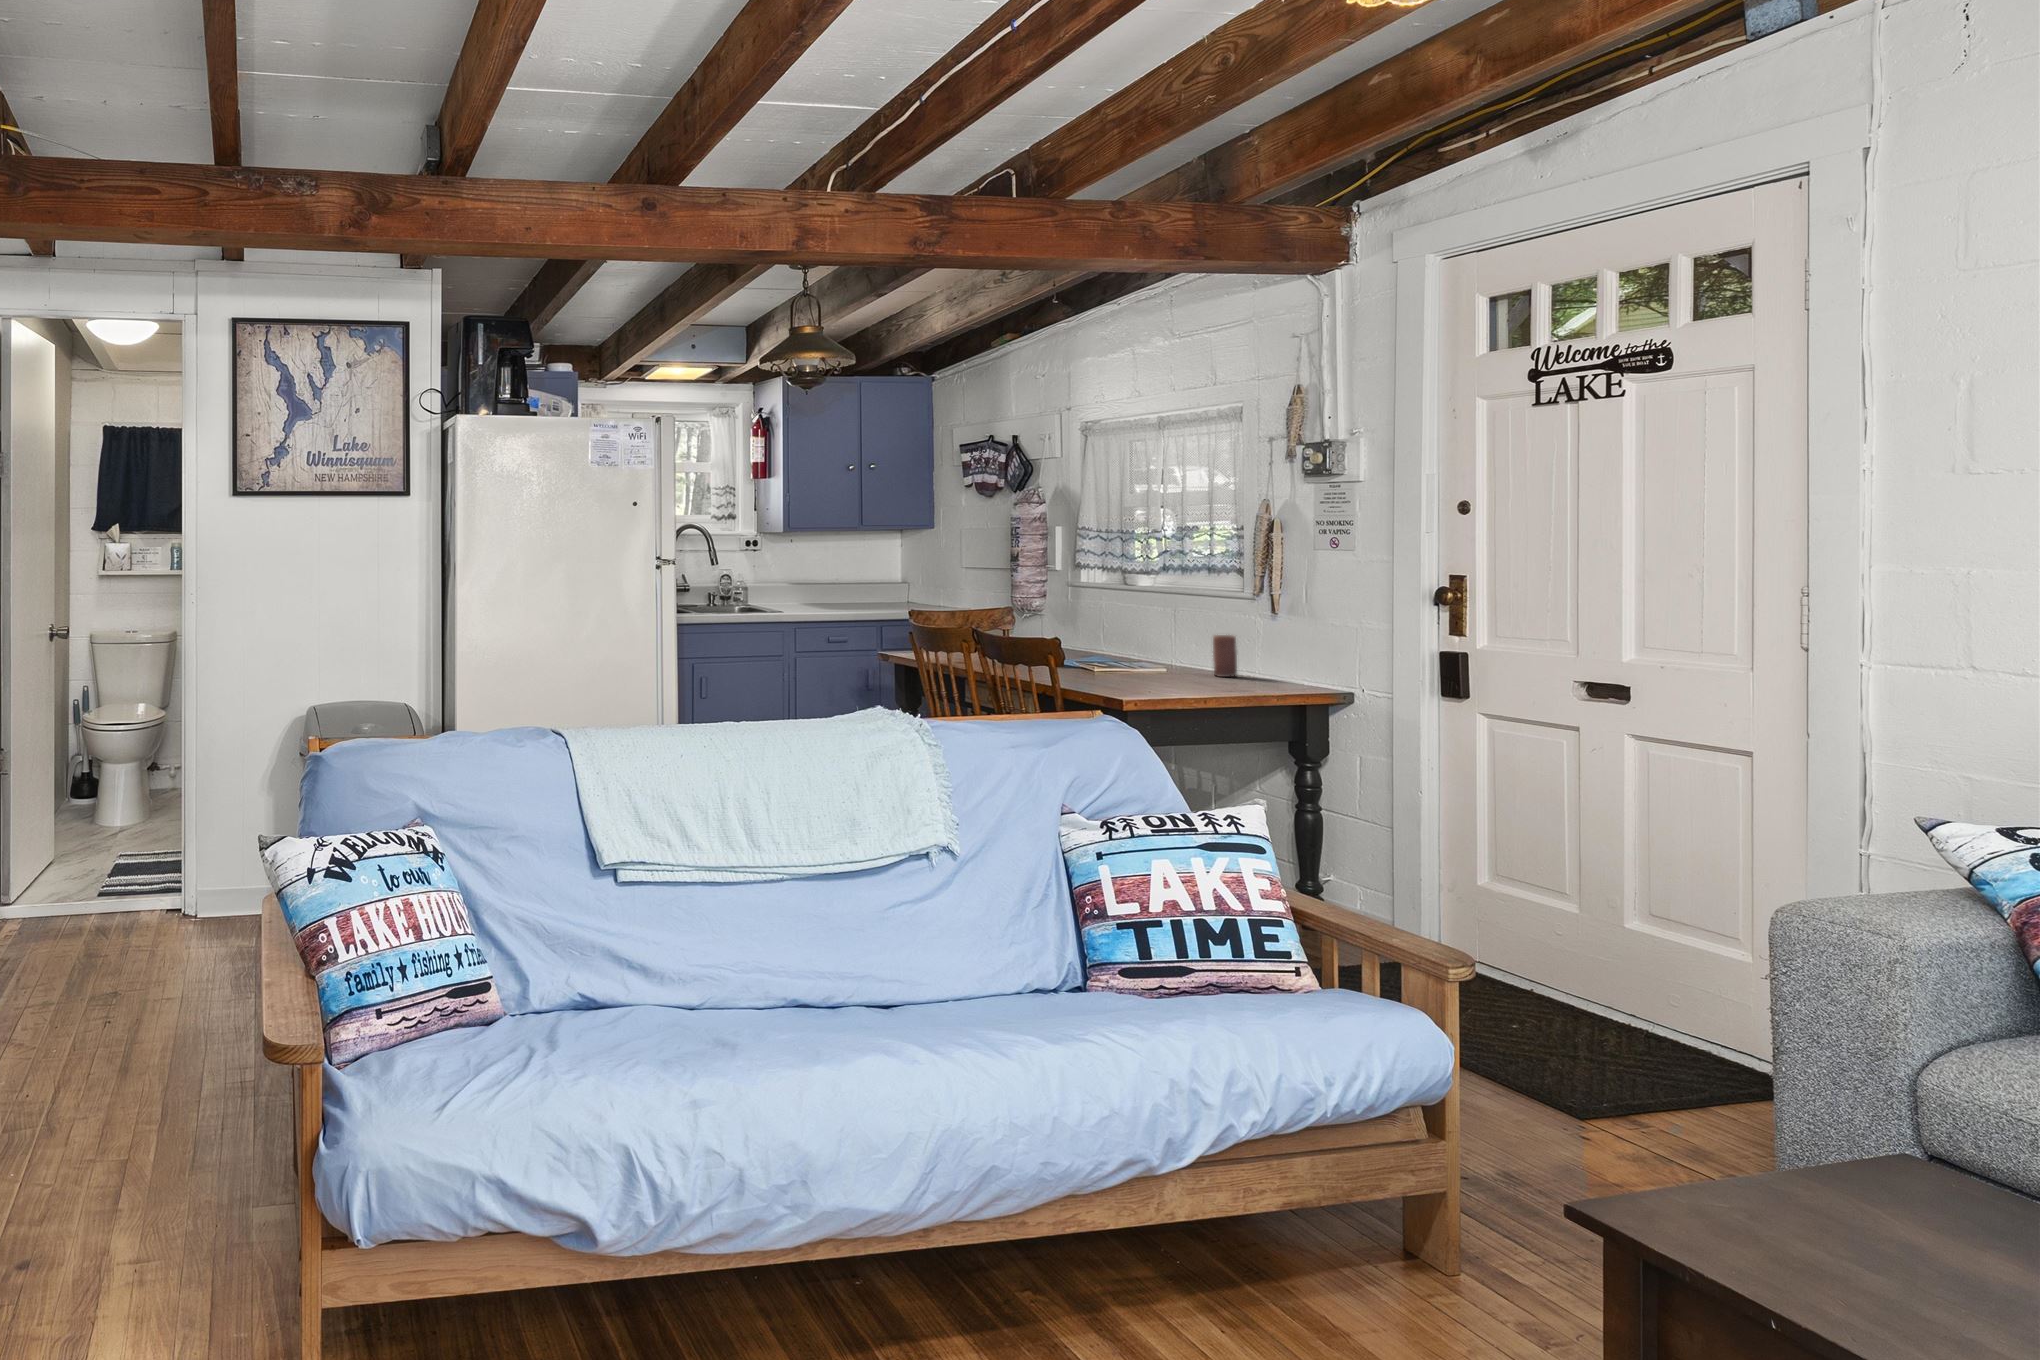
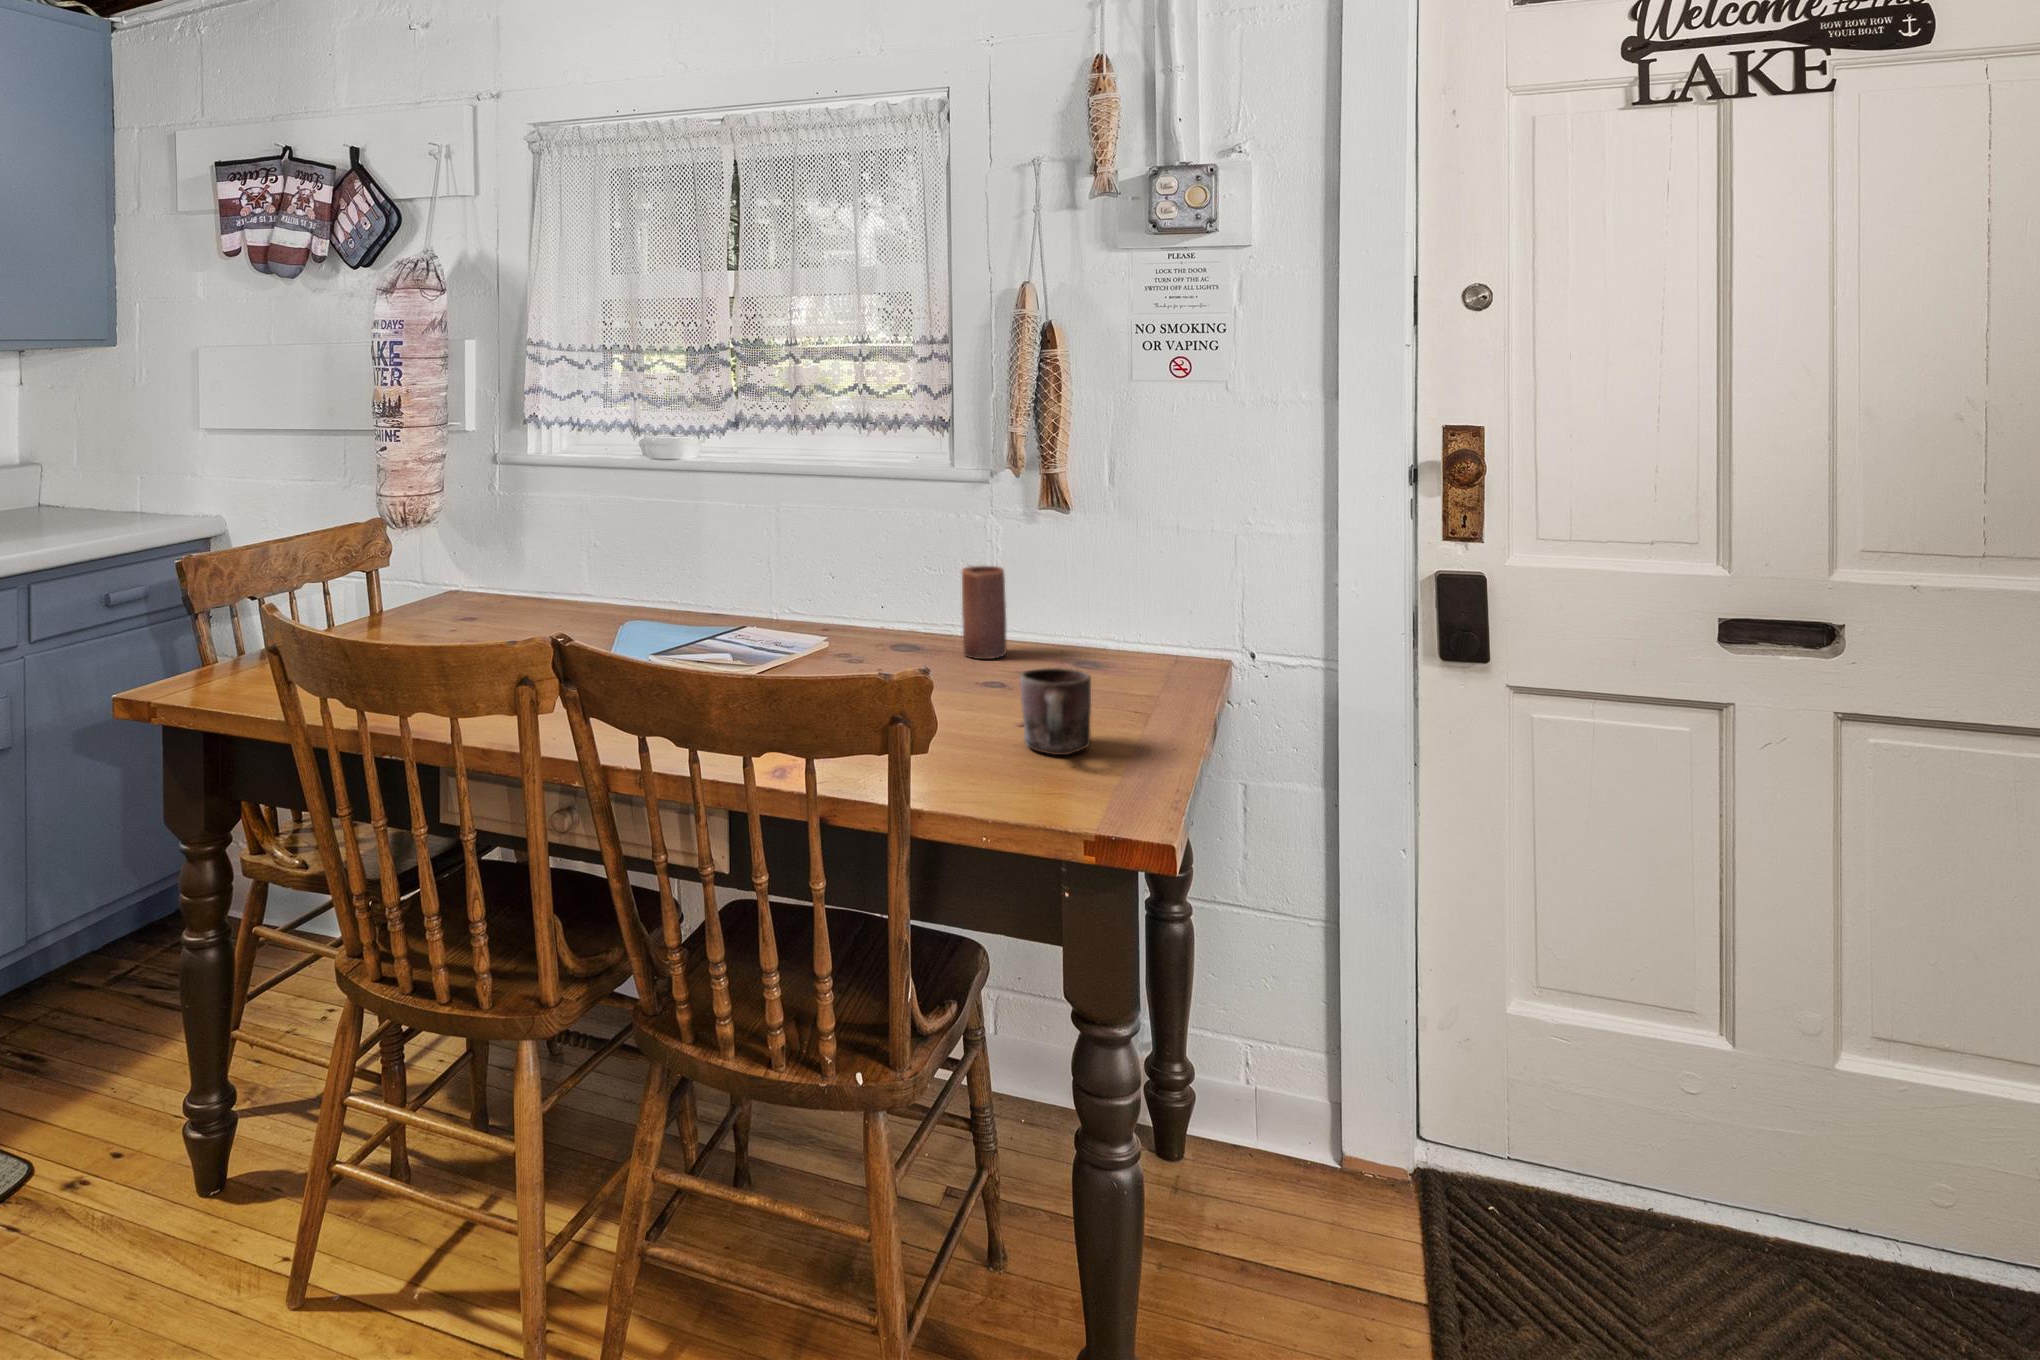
mug: none [1139,660,1177,691] -> present [1020,668,1091,755]

